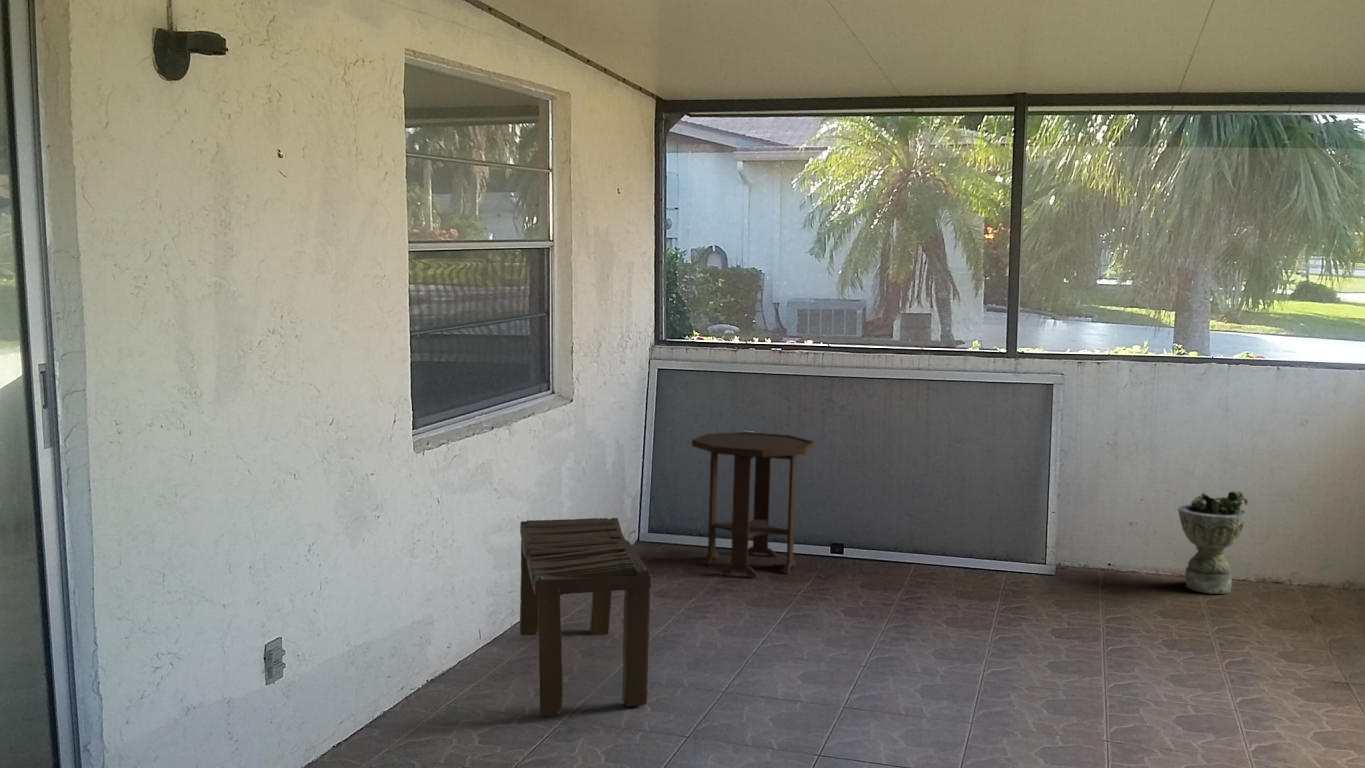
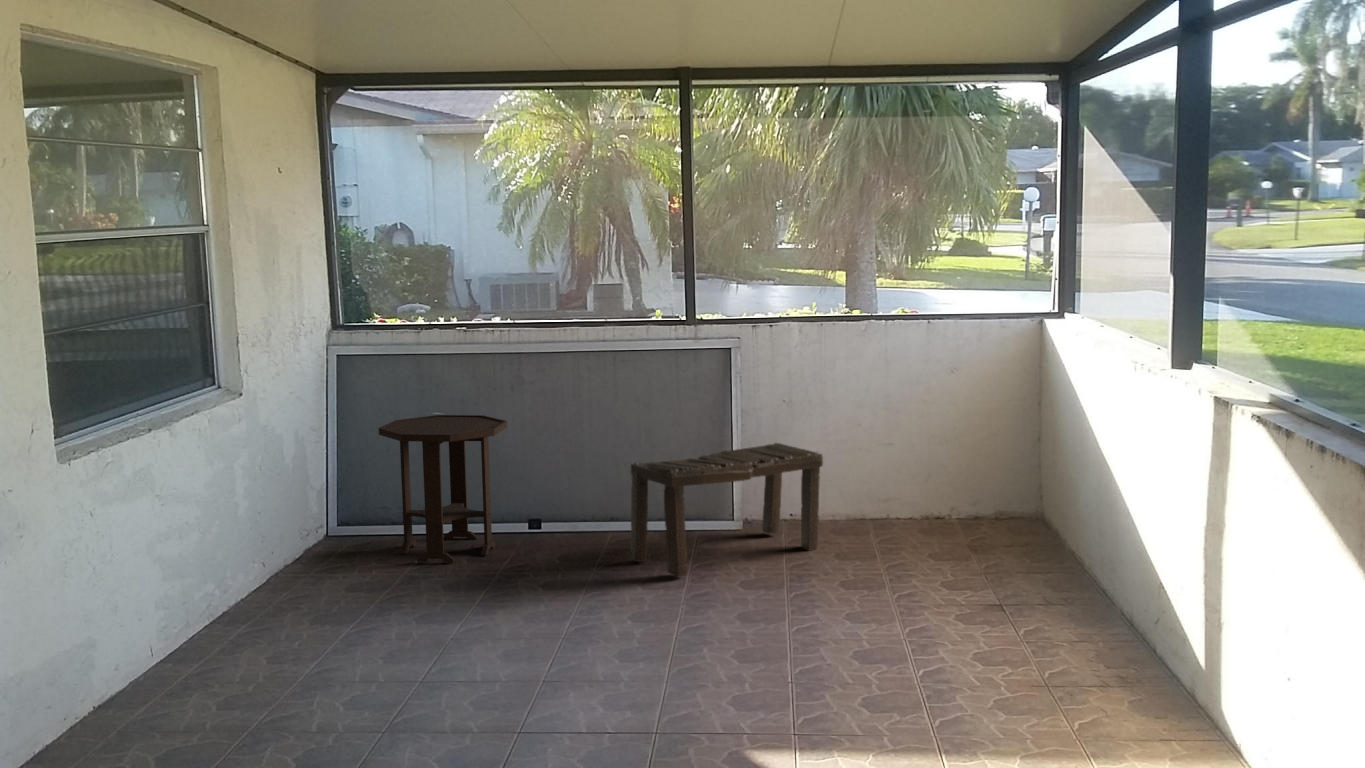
planter: present [1178,491,1248,594] -> none [853,441,912,538]
bench: present [520,518,651,715] -> present [631,443,823,576]

